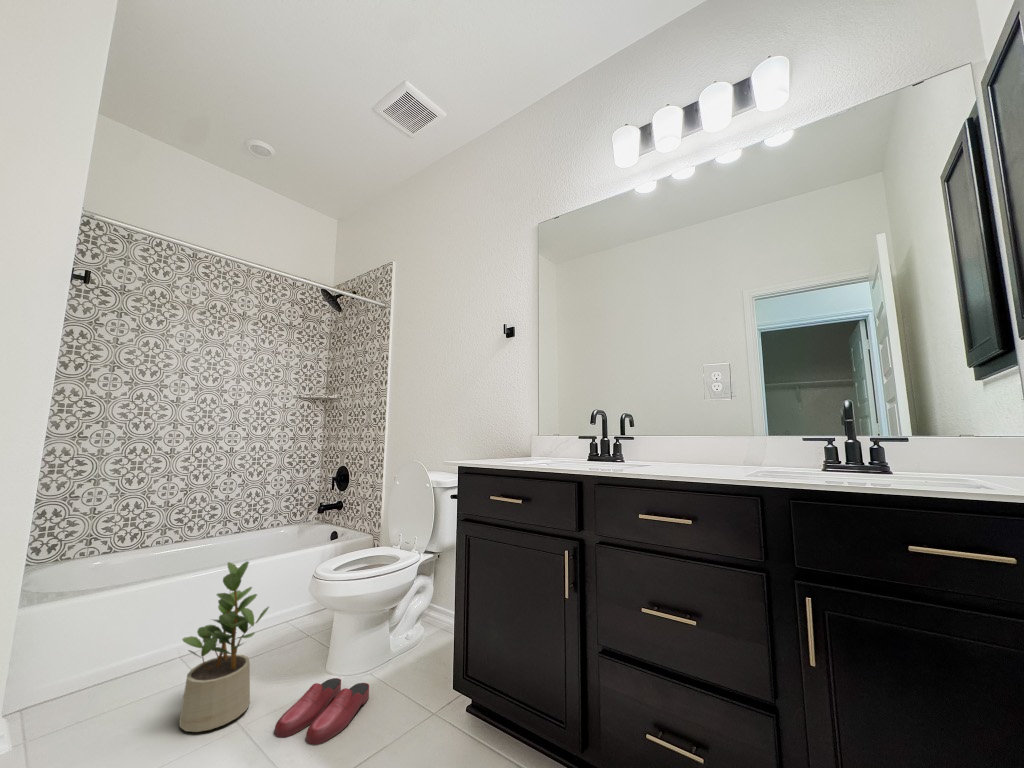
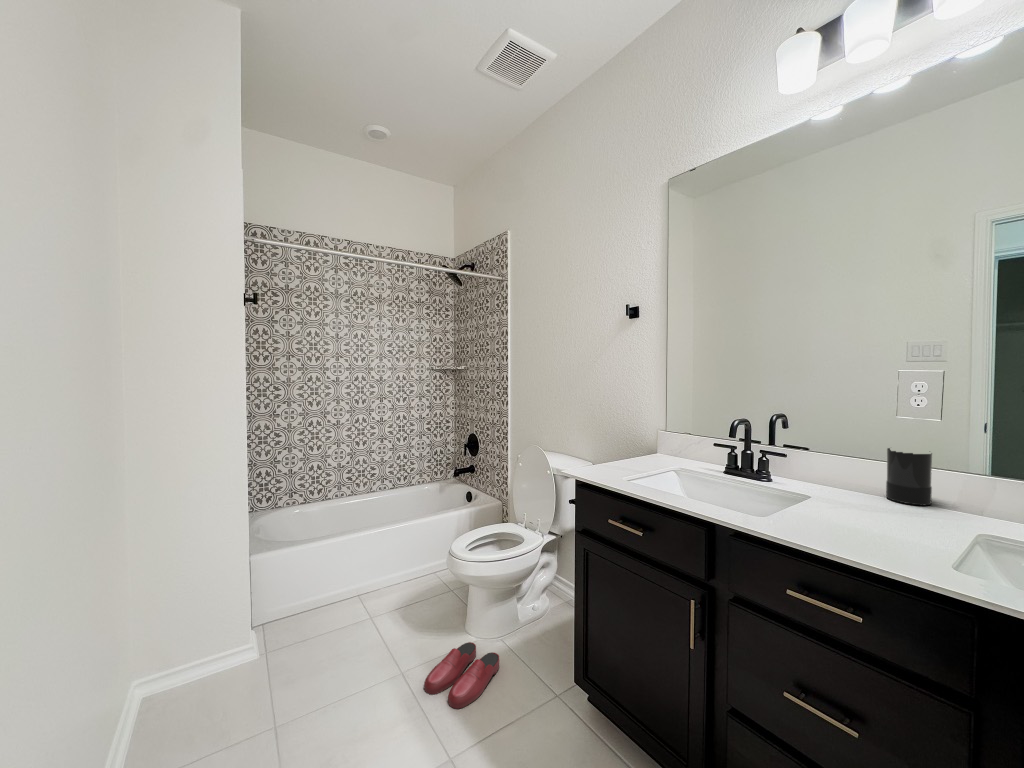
candle: none [699,421,729,464] -> present [886,448,932,505]
potted plant: present [179,562,269,732] -> none [352,542,414,674]

